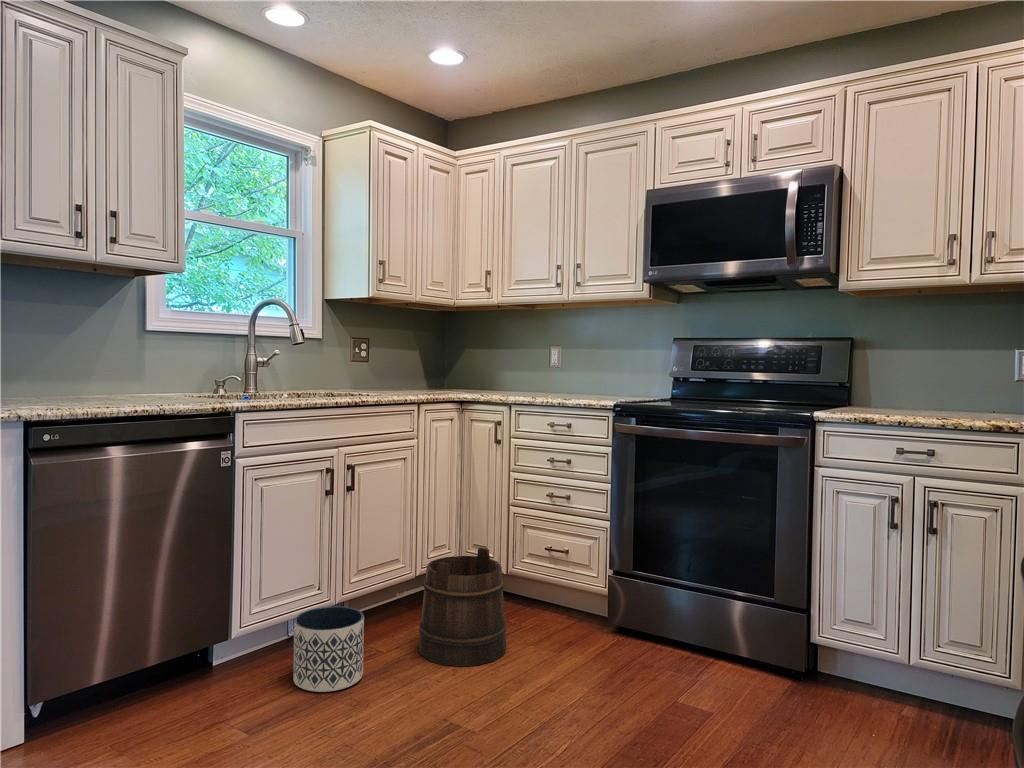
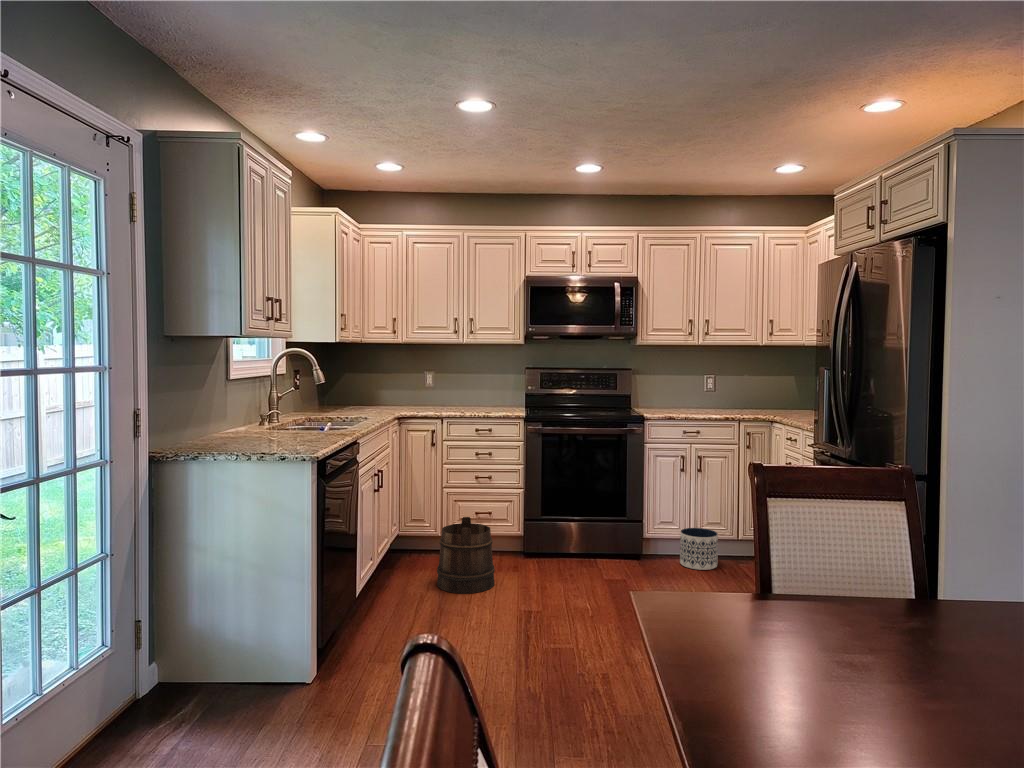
planter: present [293,606,364,692] -> present [680,528,718,570]

